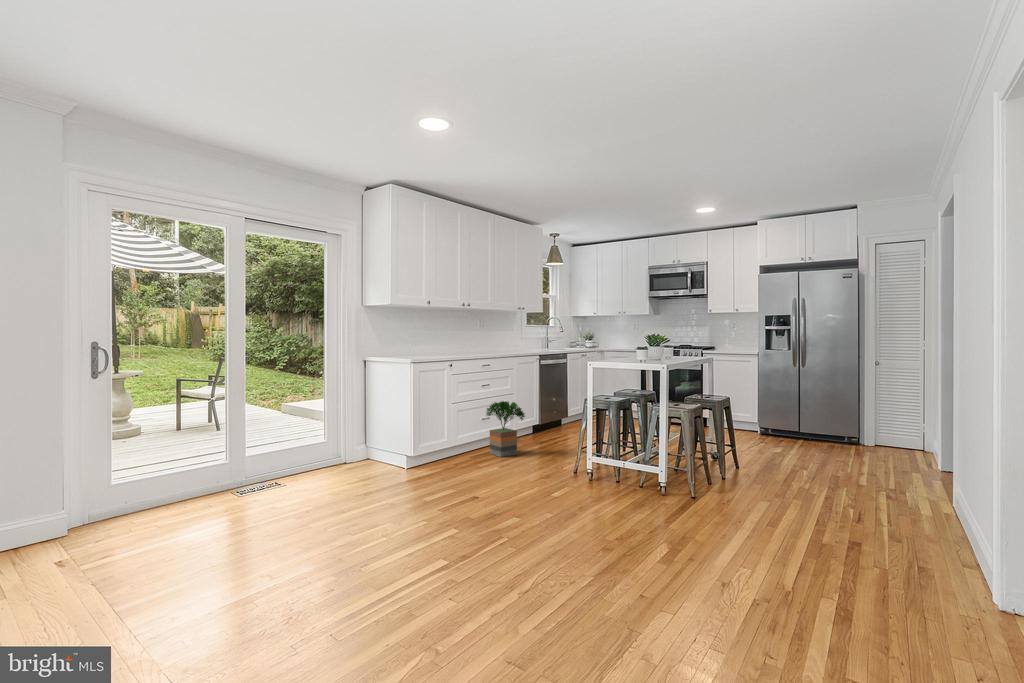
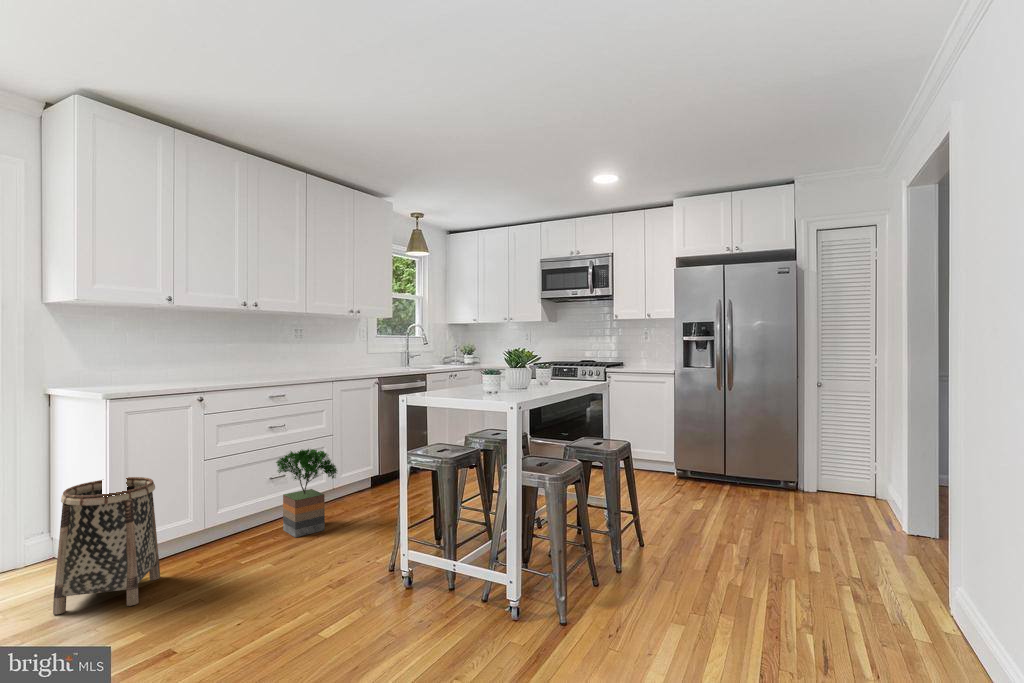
basket: none [392,410,438,483] -> present [53,477,160,614]

